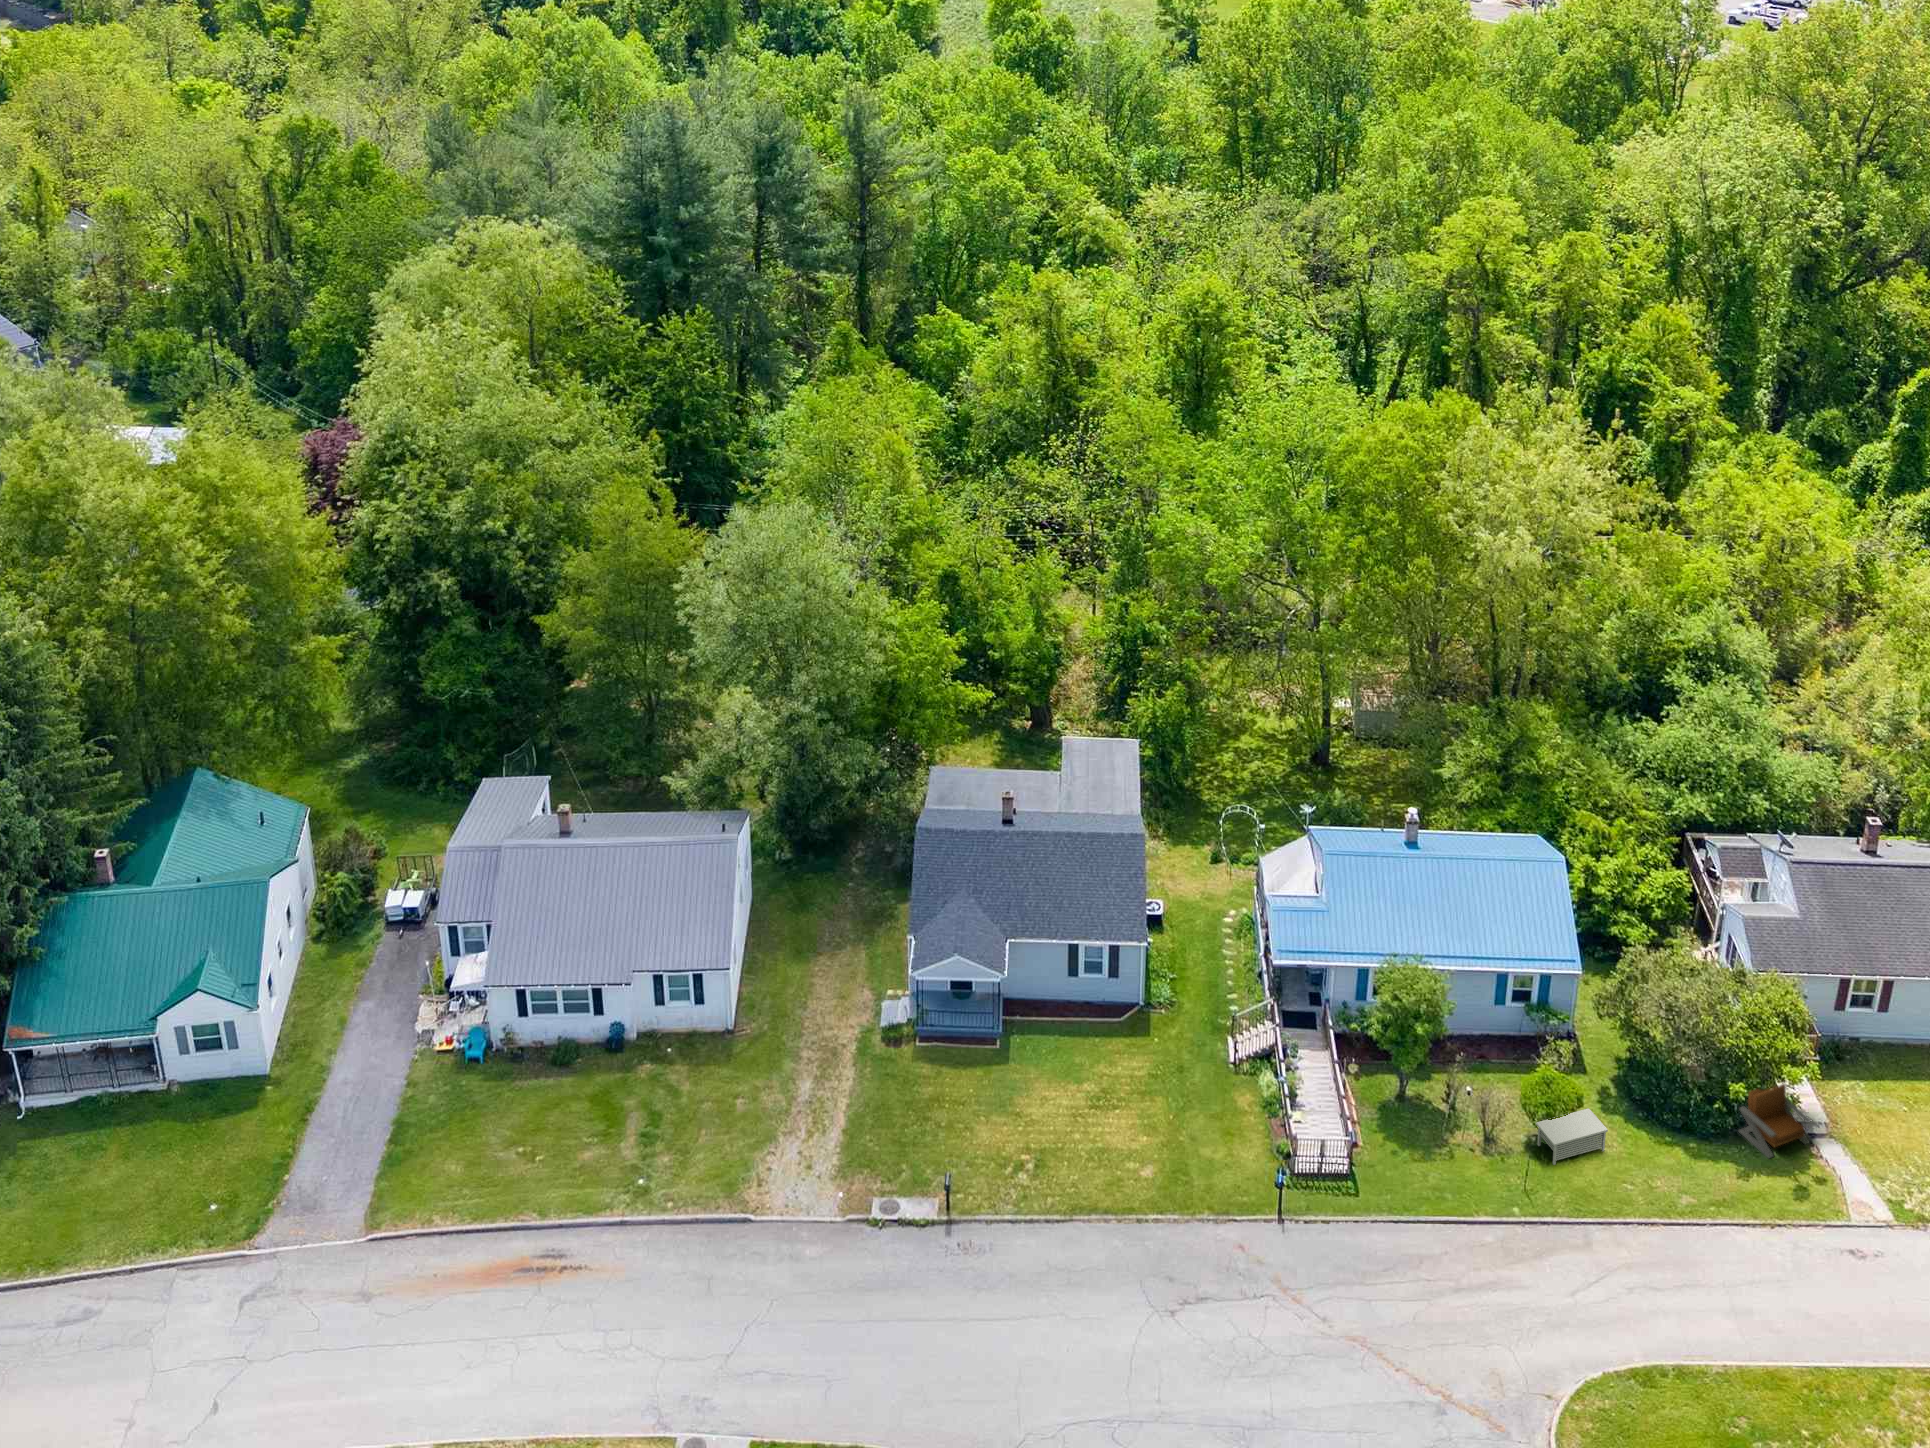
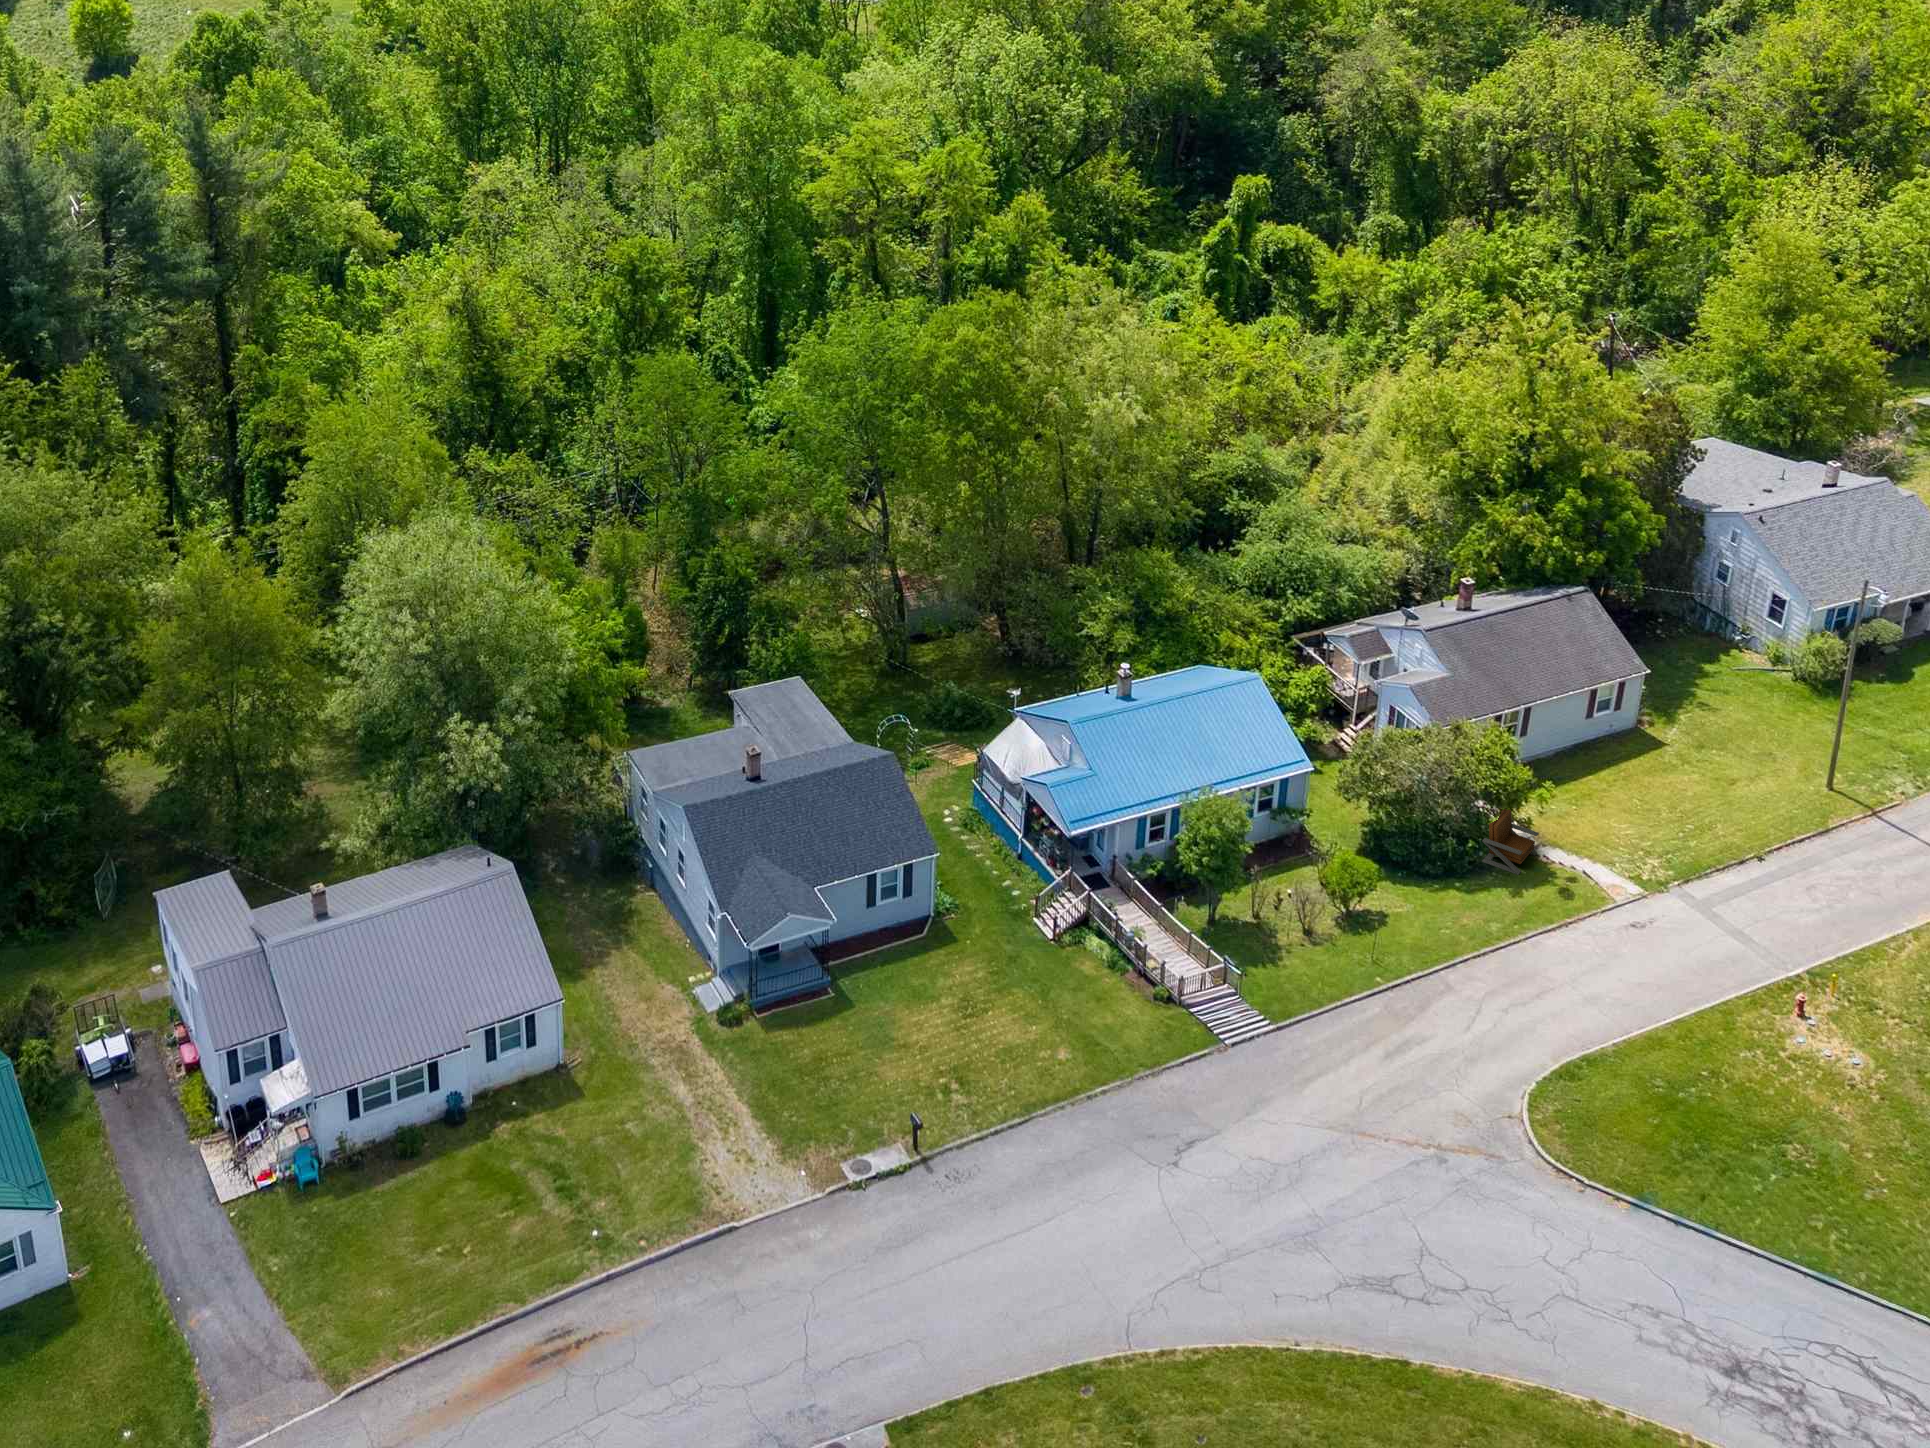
storage bench: present [1536,1108,1608,1165] -> none [1348,877,1404,933]

